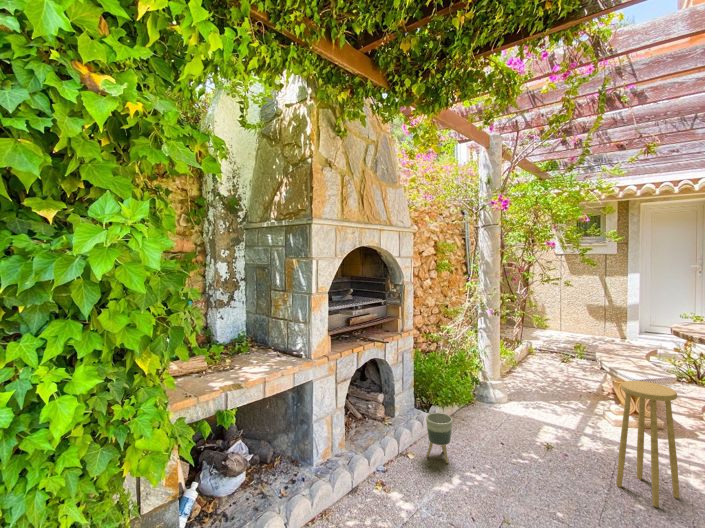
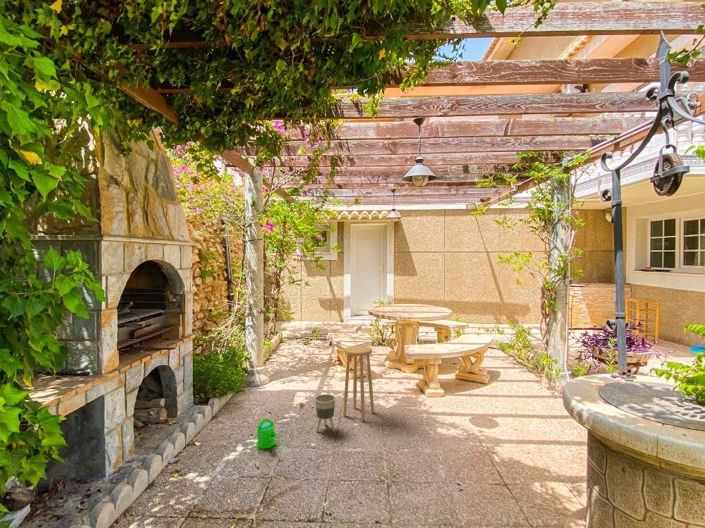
planter: present [426,413,453,463] -> present [315,394,335,432]
watering can: none [475,453,503,495] -> present [256,418,276,449]

